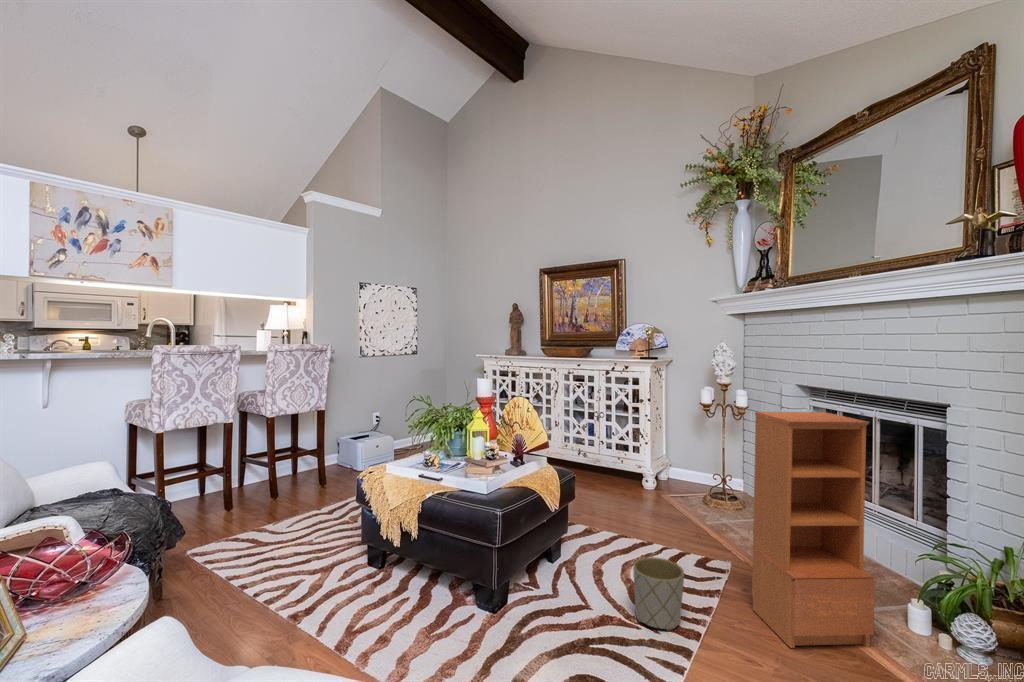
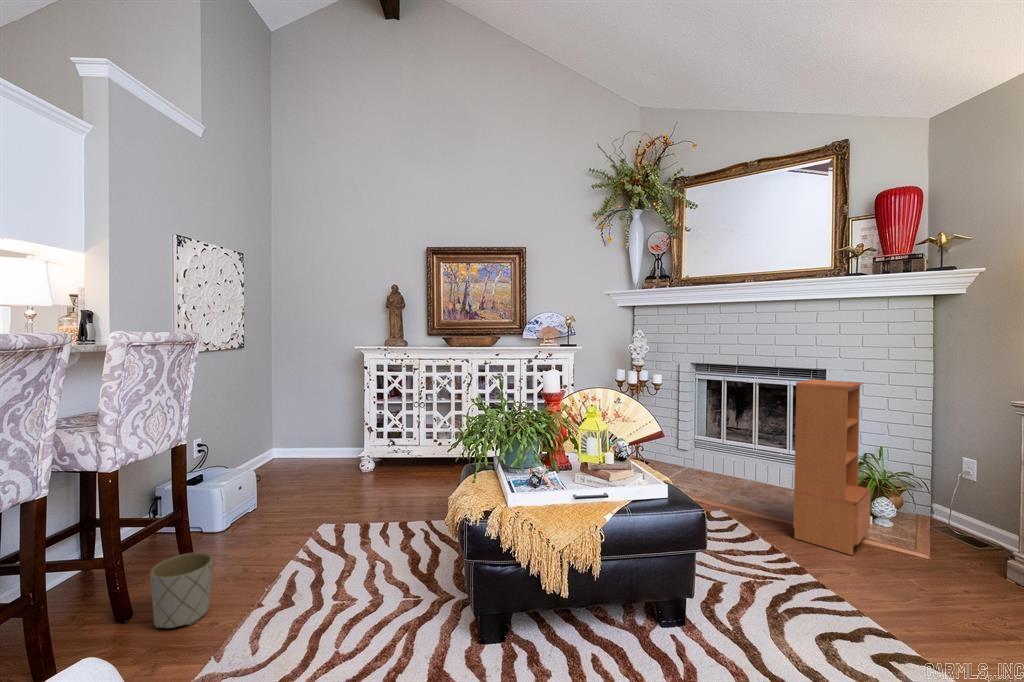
planter: present [633,557,684,631] -> present [150,552,213,628]

